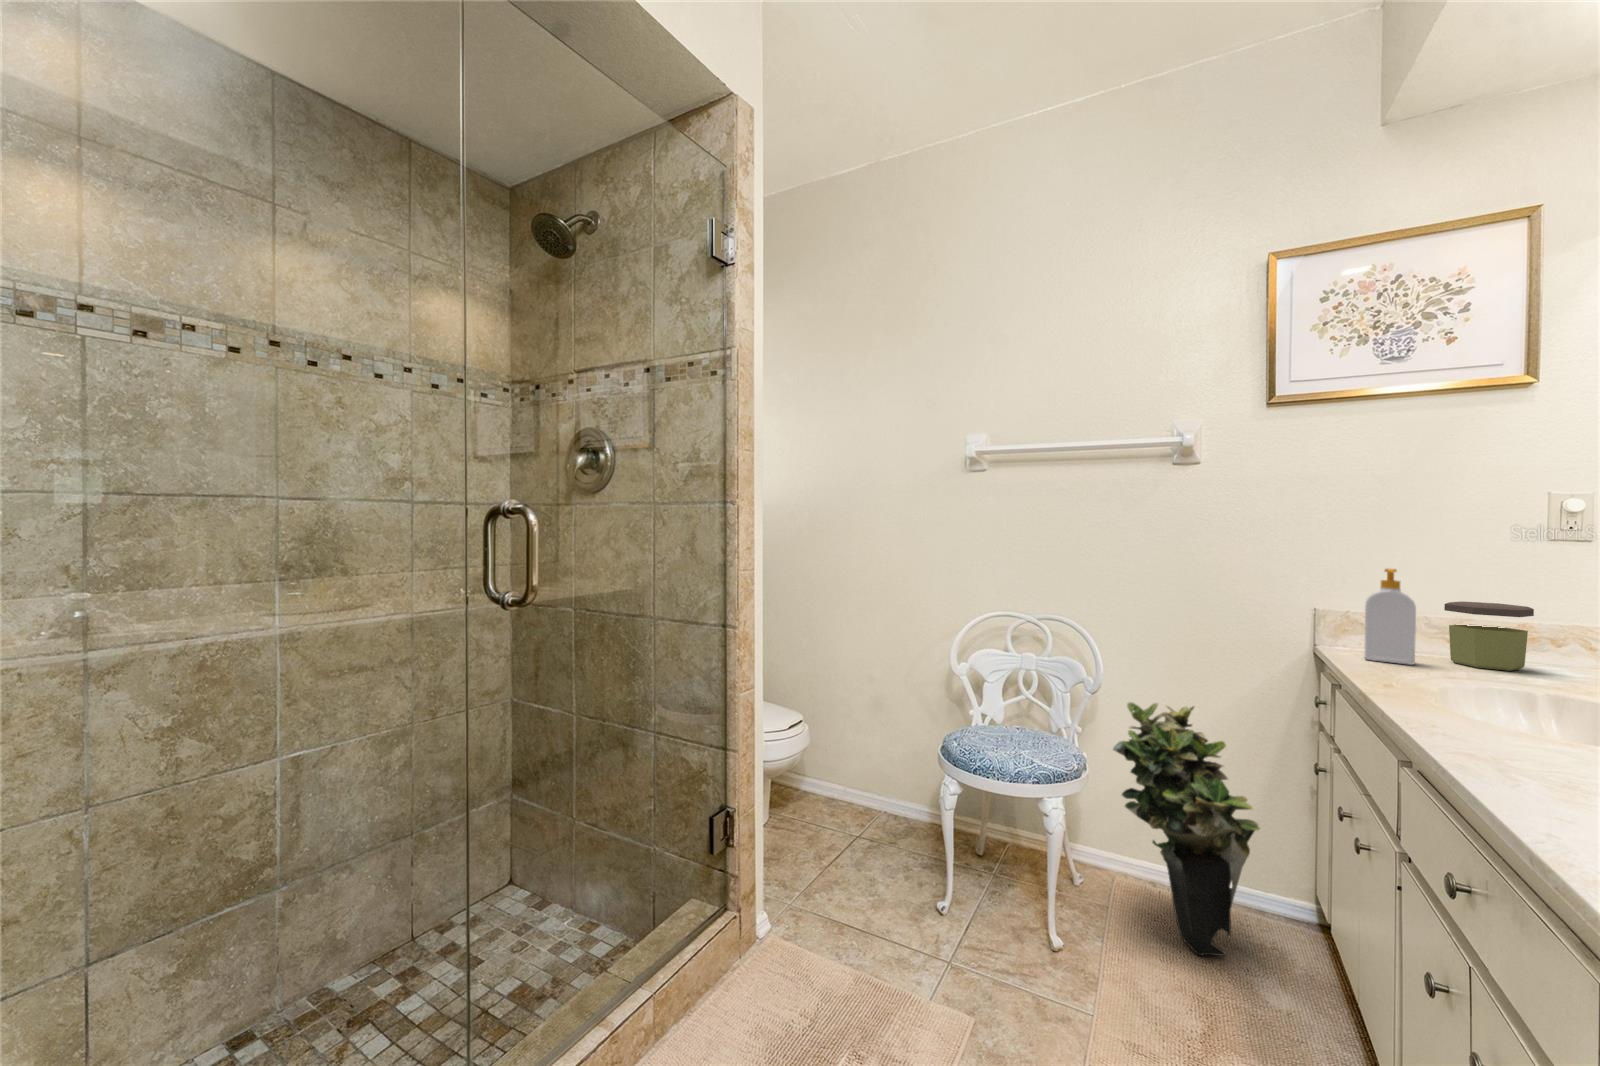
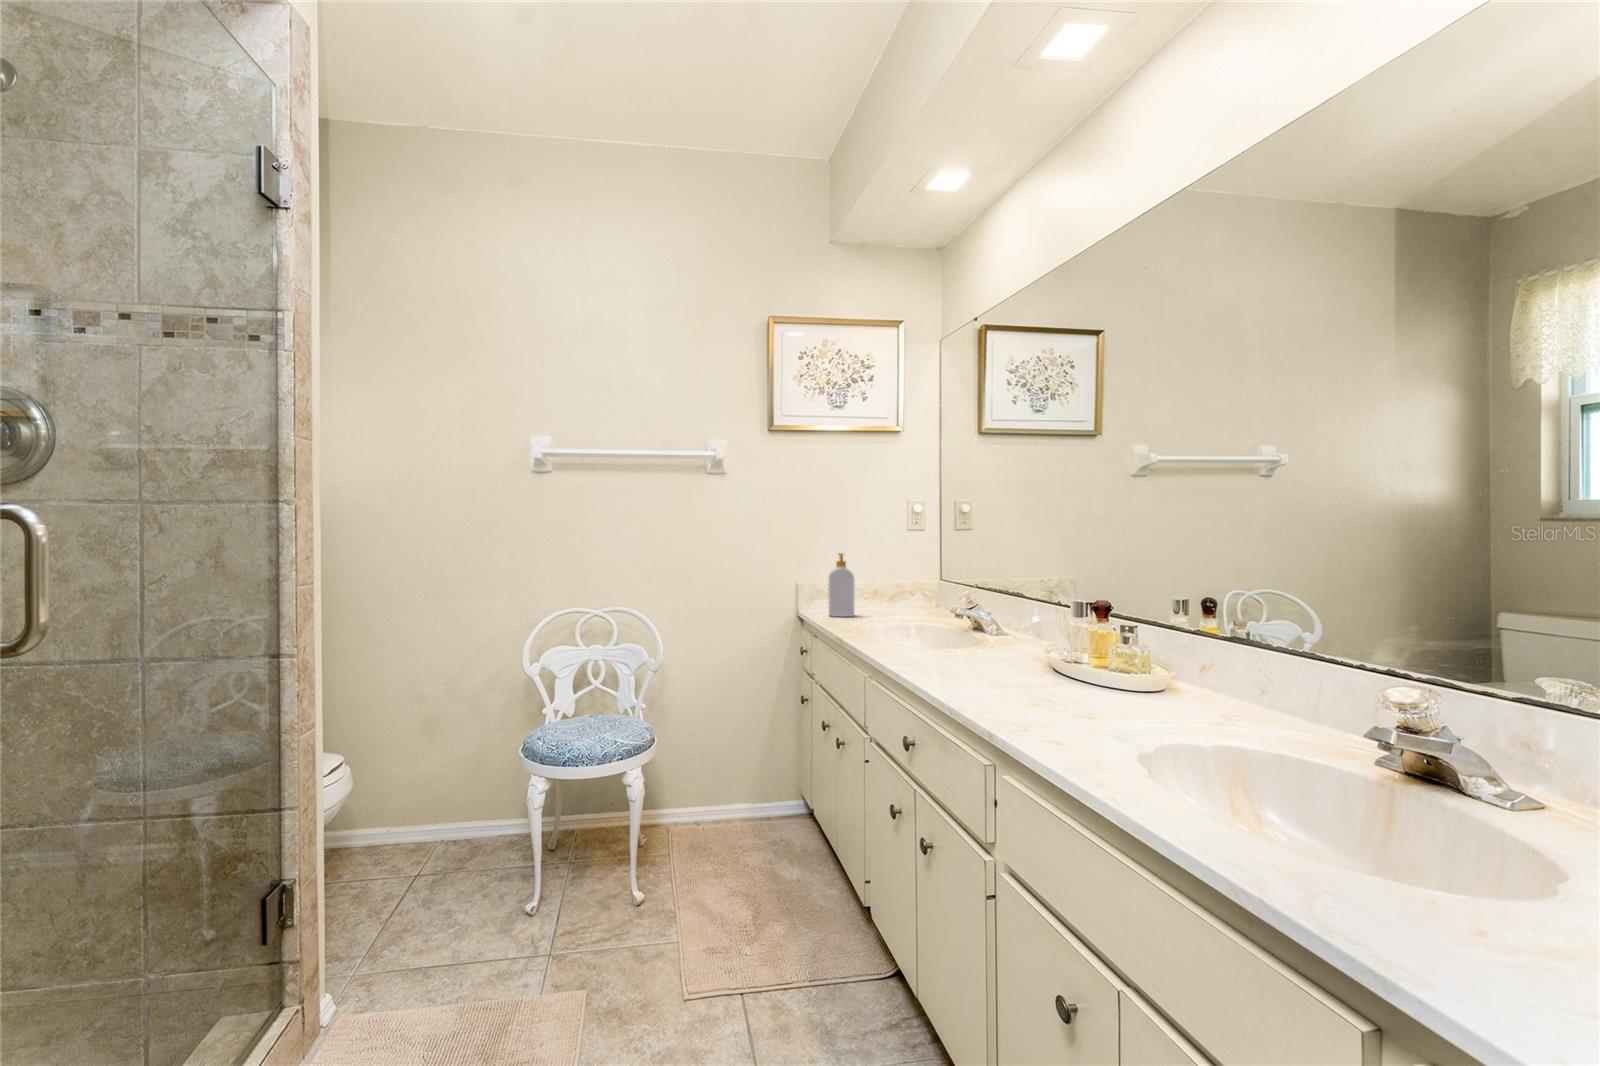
jar: present [1444,601,1534,671] -> none [866,572,904,614]
potted plant: present [1113,702,1260,956] -> none [674,669,775,861]

